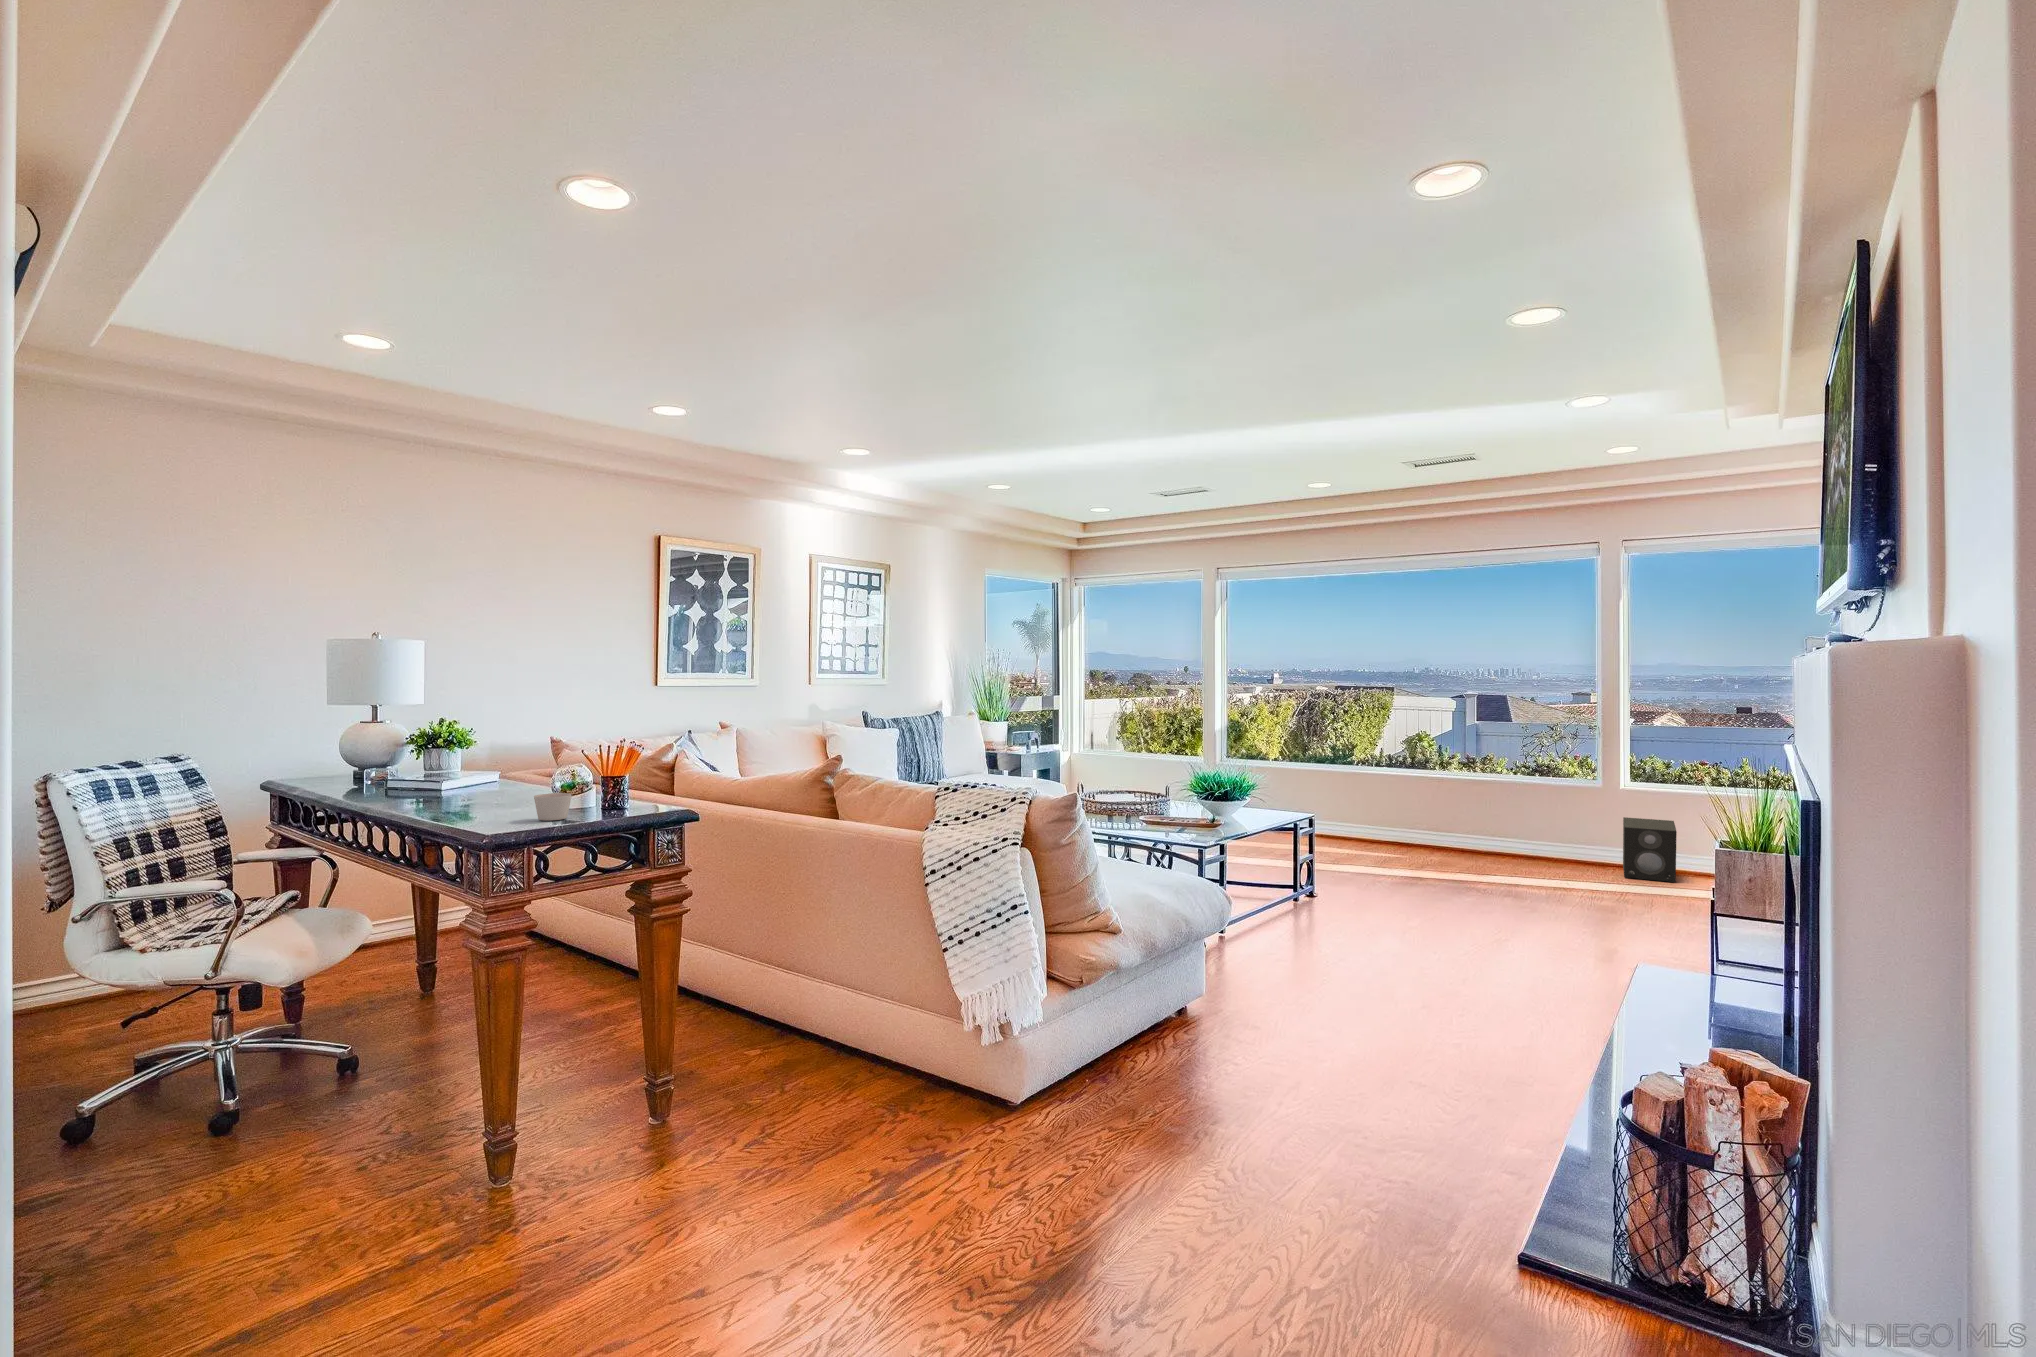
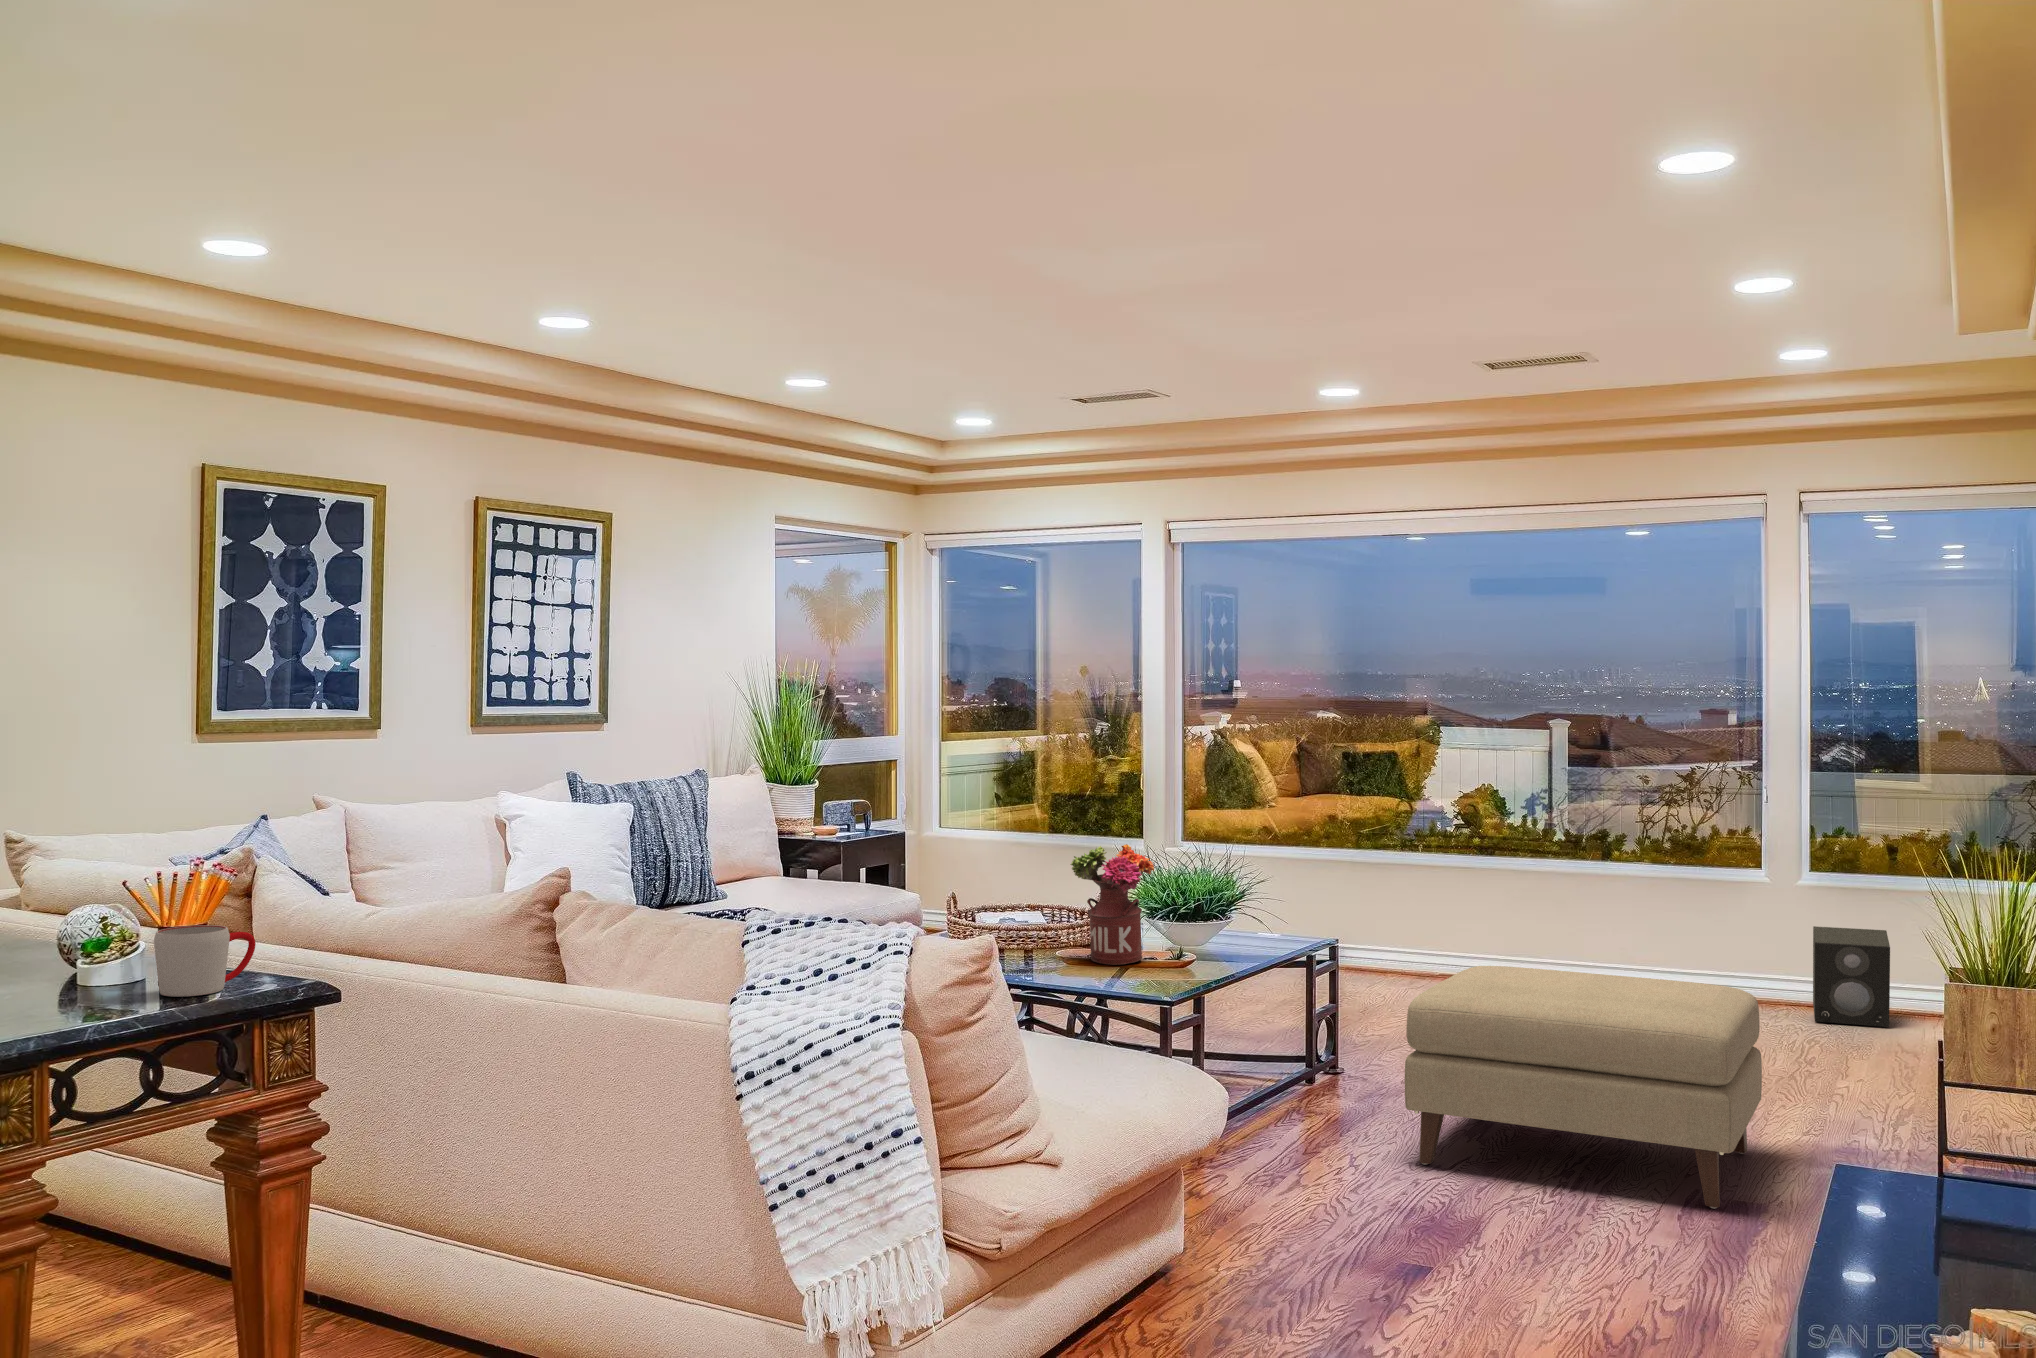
flower arrangement: none [1144,753,1196,825] -> present [1070,844,1154,965]
mug: none [597,774,654,814] -> present [154,925,256,997]
candle: present [534,793,572,821] -> none [47,965,115,1015]
ottoman: none [1350,832,1588,988] -> present [1405,966,1762,1209]

